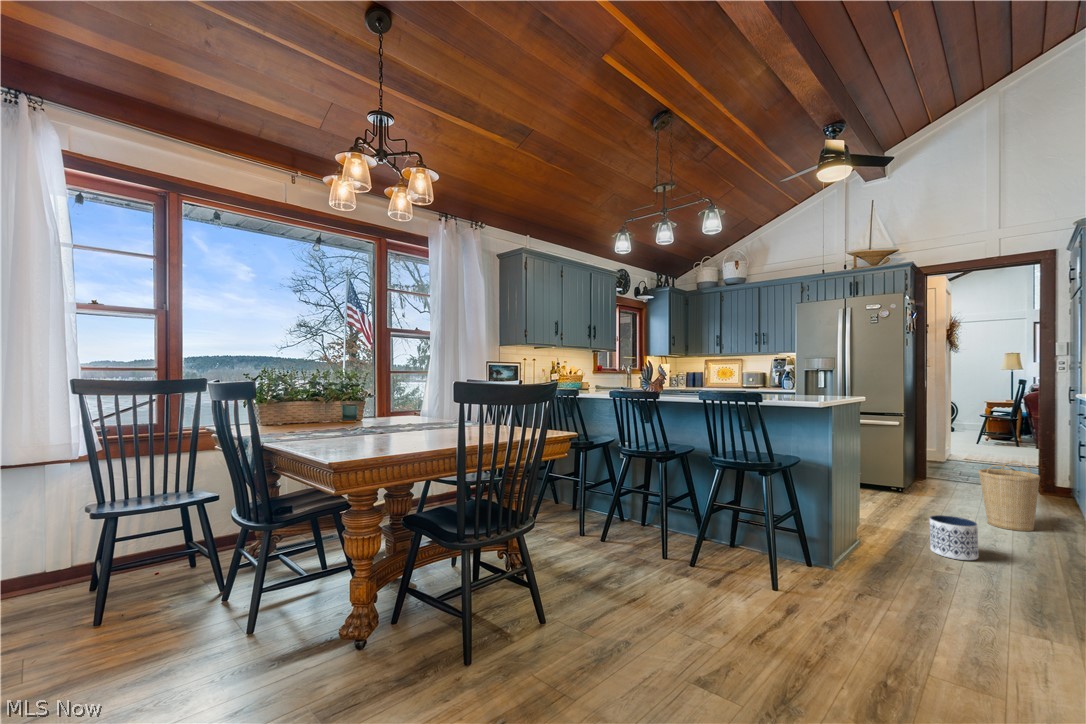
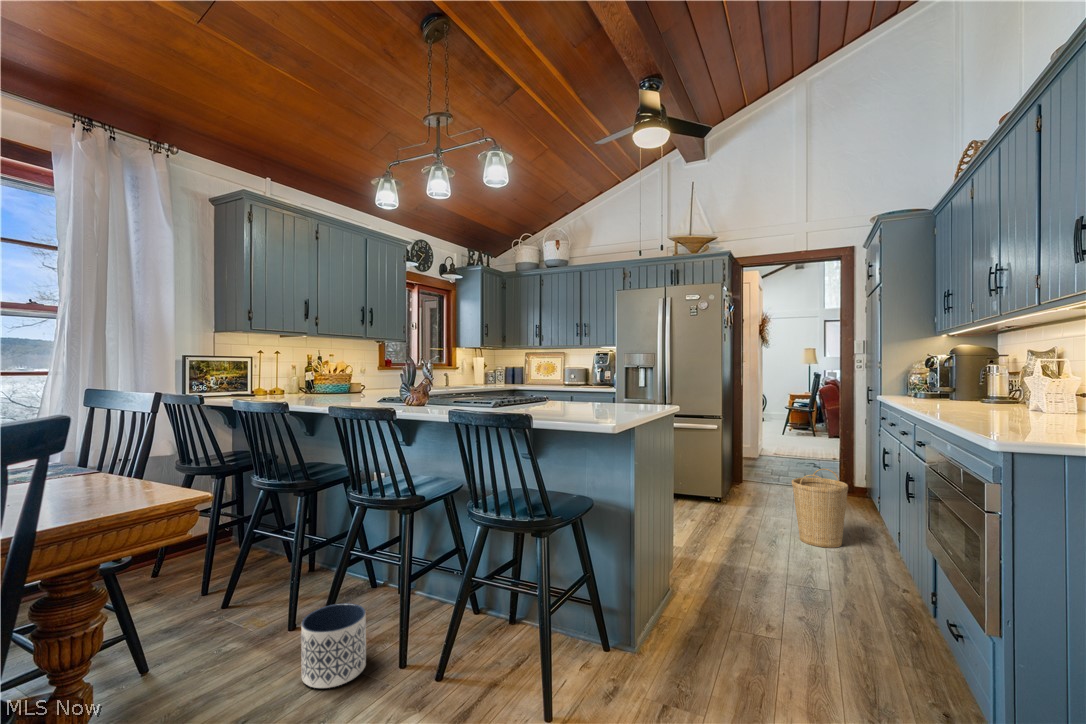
planter: present [929,515,979,560] -> present [301,603,366,688]

